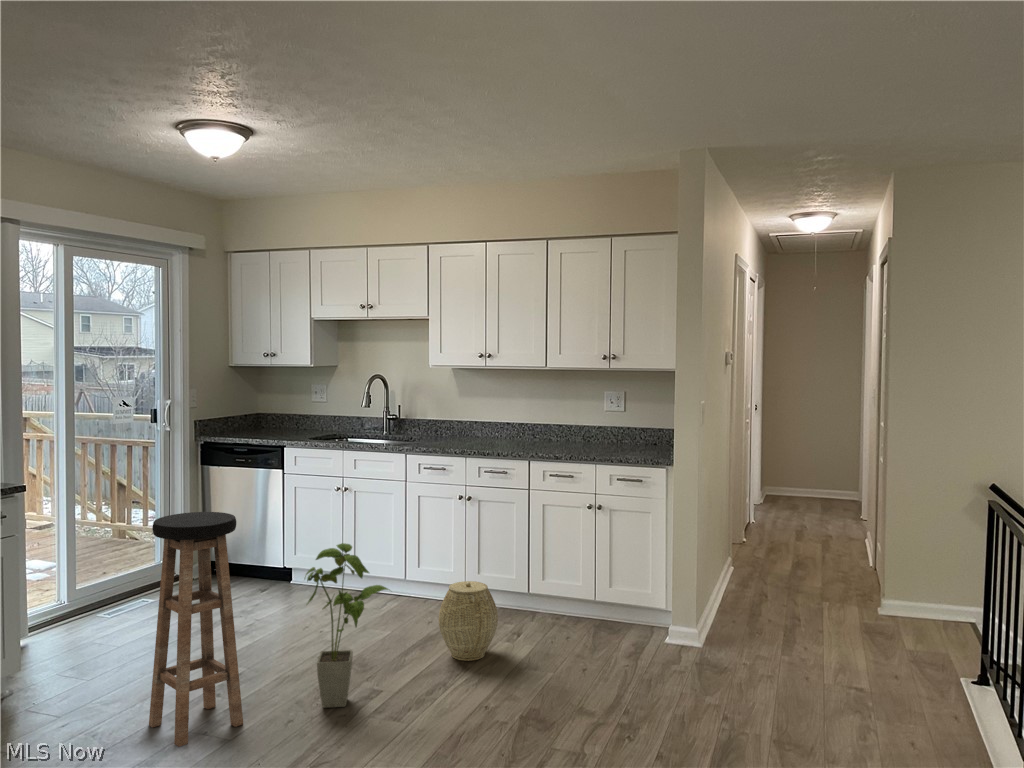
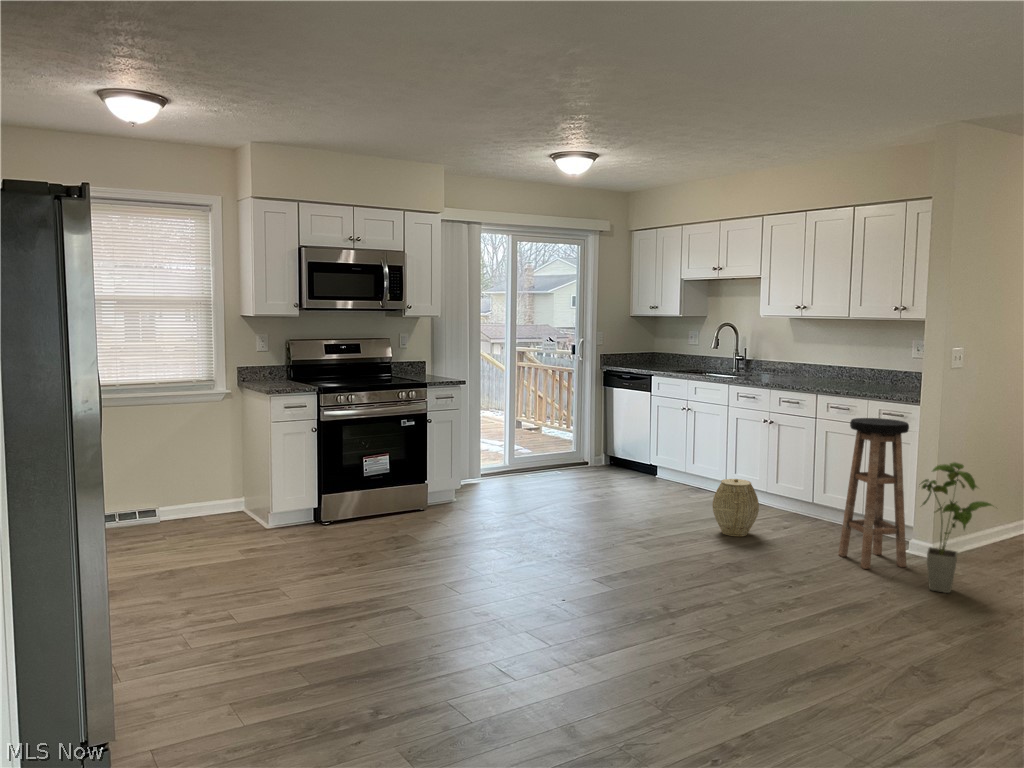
bar stool: present [149,512,243,747] -> present [838,418,909,569]
house plant: present [306,543,389,708] -> present [922,463,992,593]

